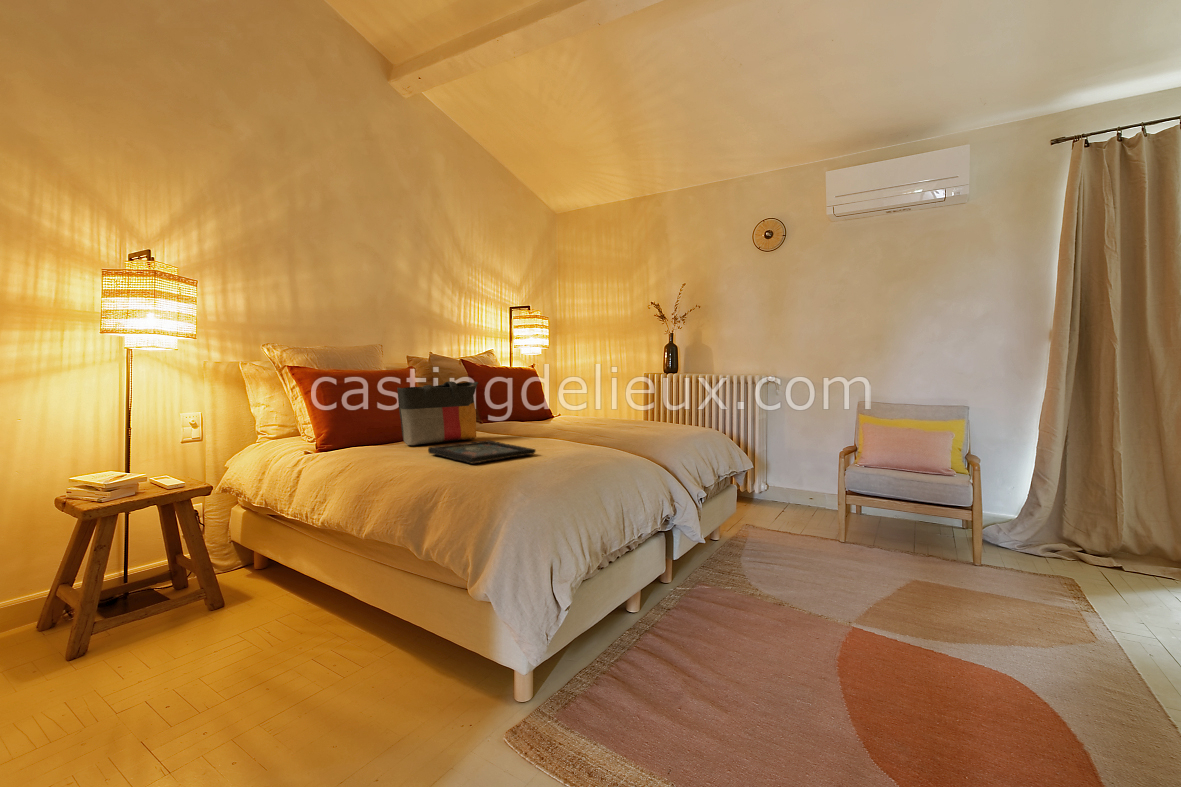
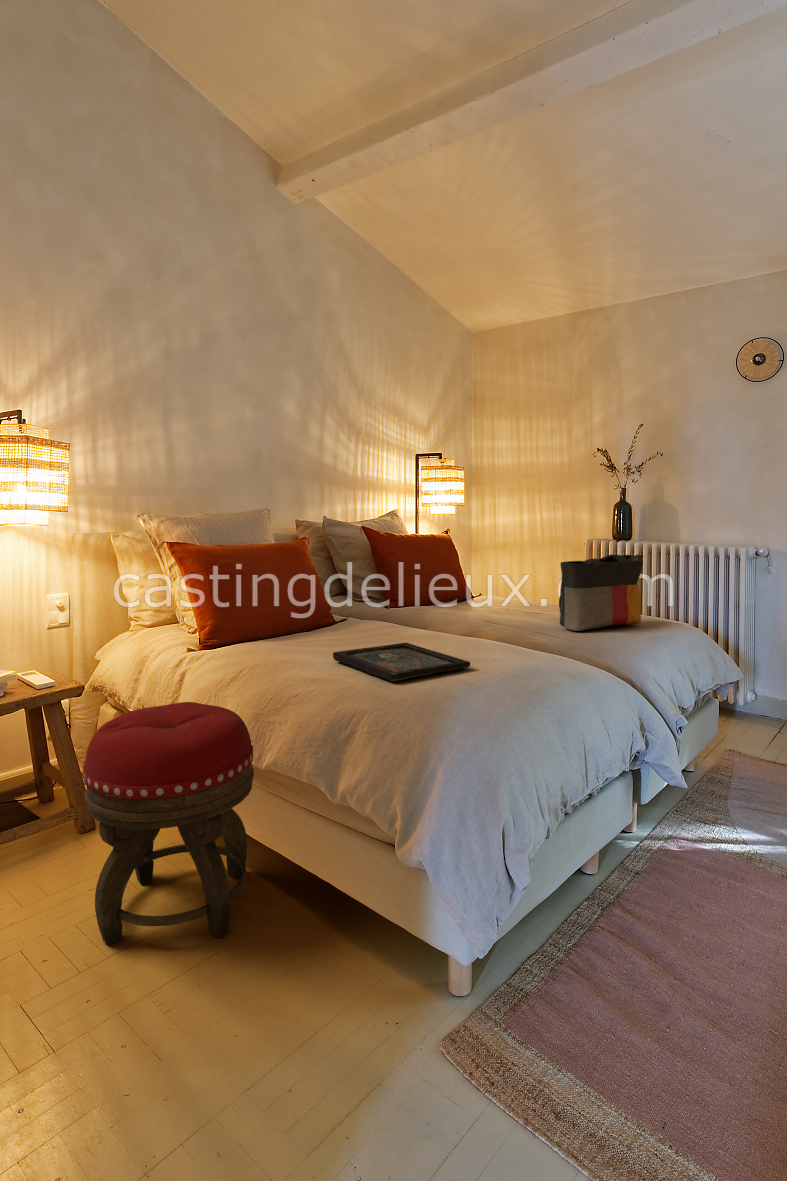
tote bag: present [397,381,478,445] -> present [559,554,644,631]
footstool: none [204,491,358,697] -> present [83,702,254,945]

